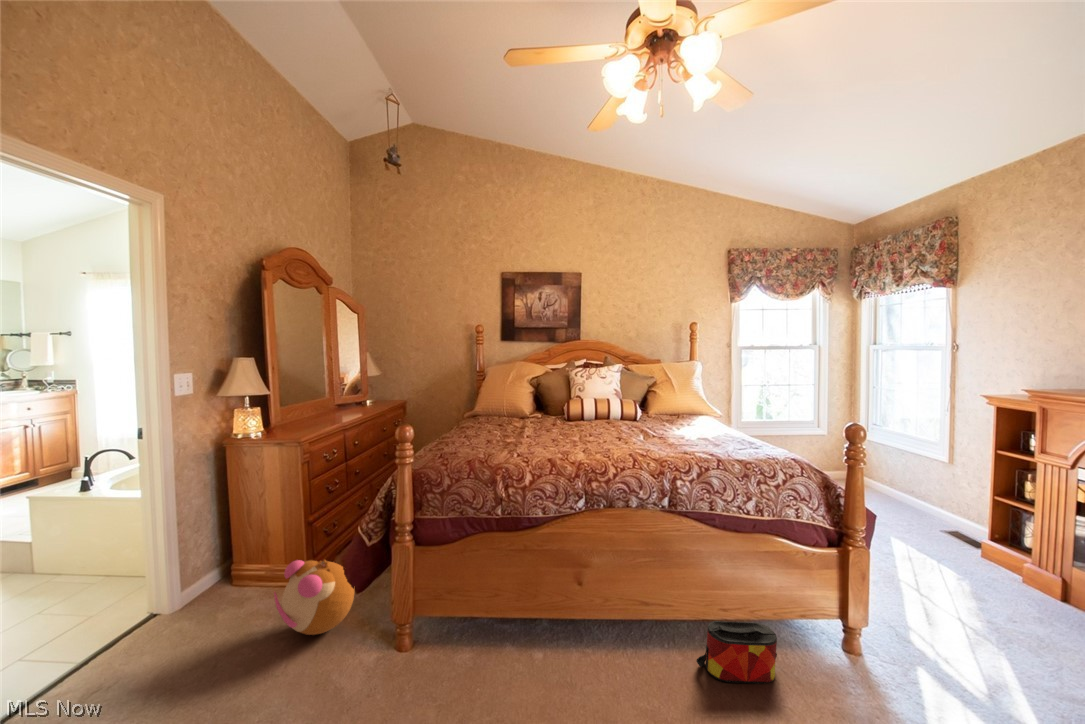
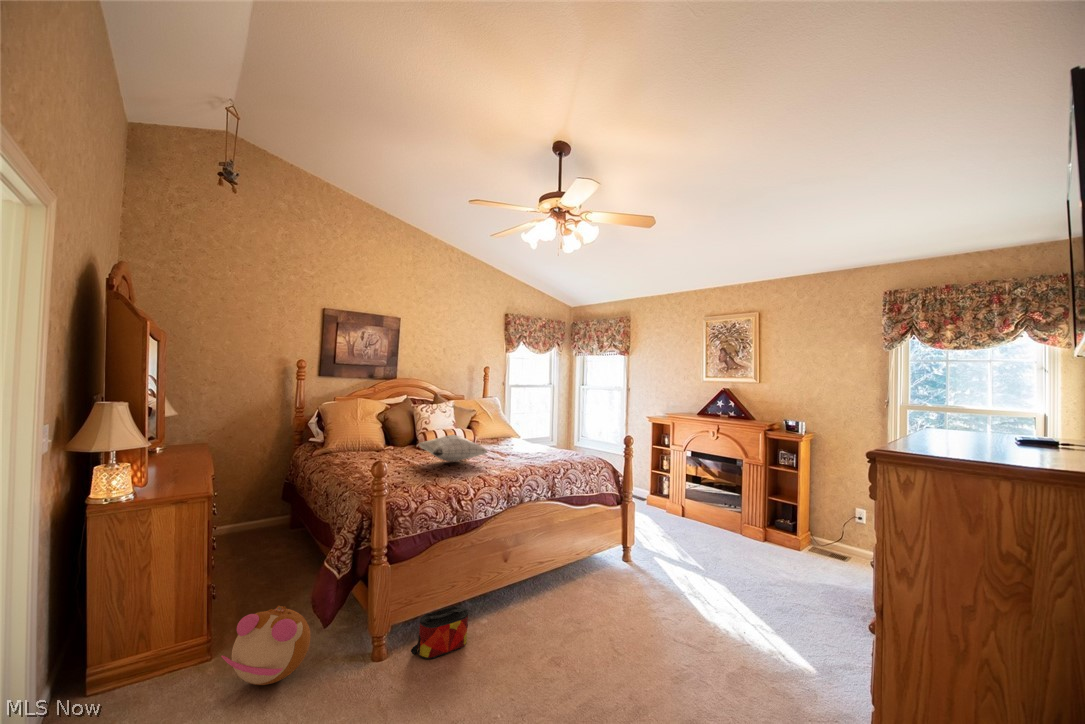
pillow: none [529,403,606,437] -> present [418,435,487,462]
bag: present [696,621,777,684] -> present [411,606,468,659]

